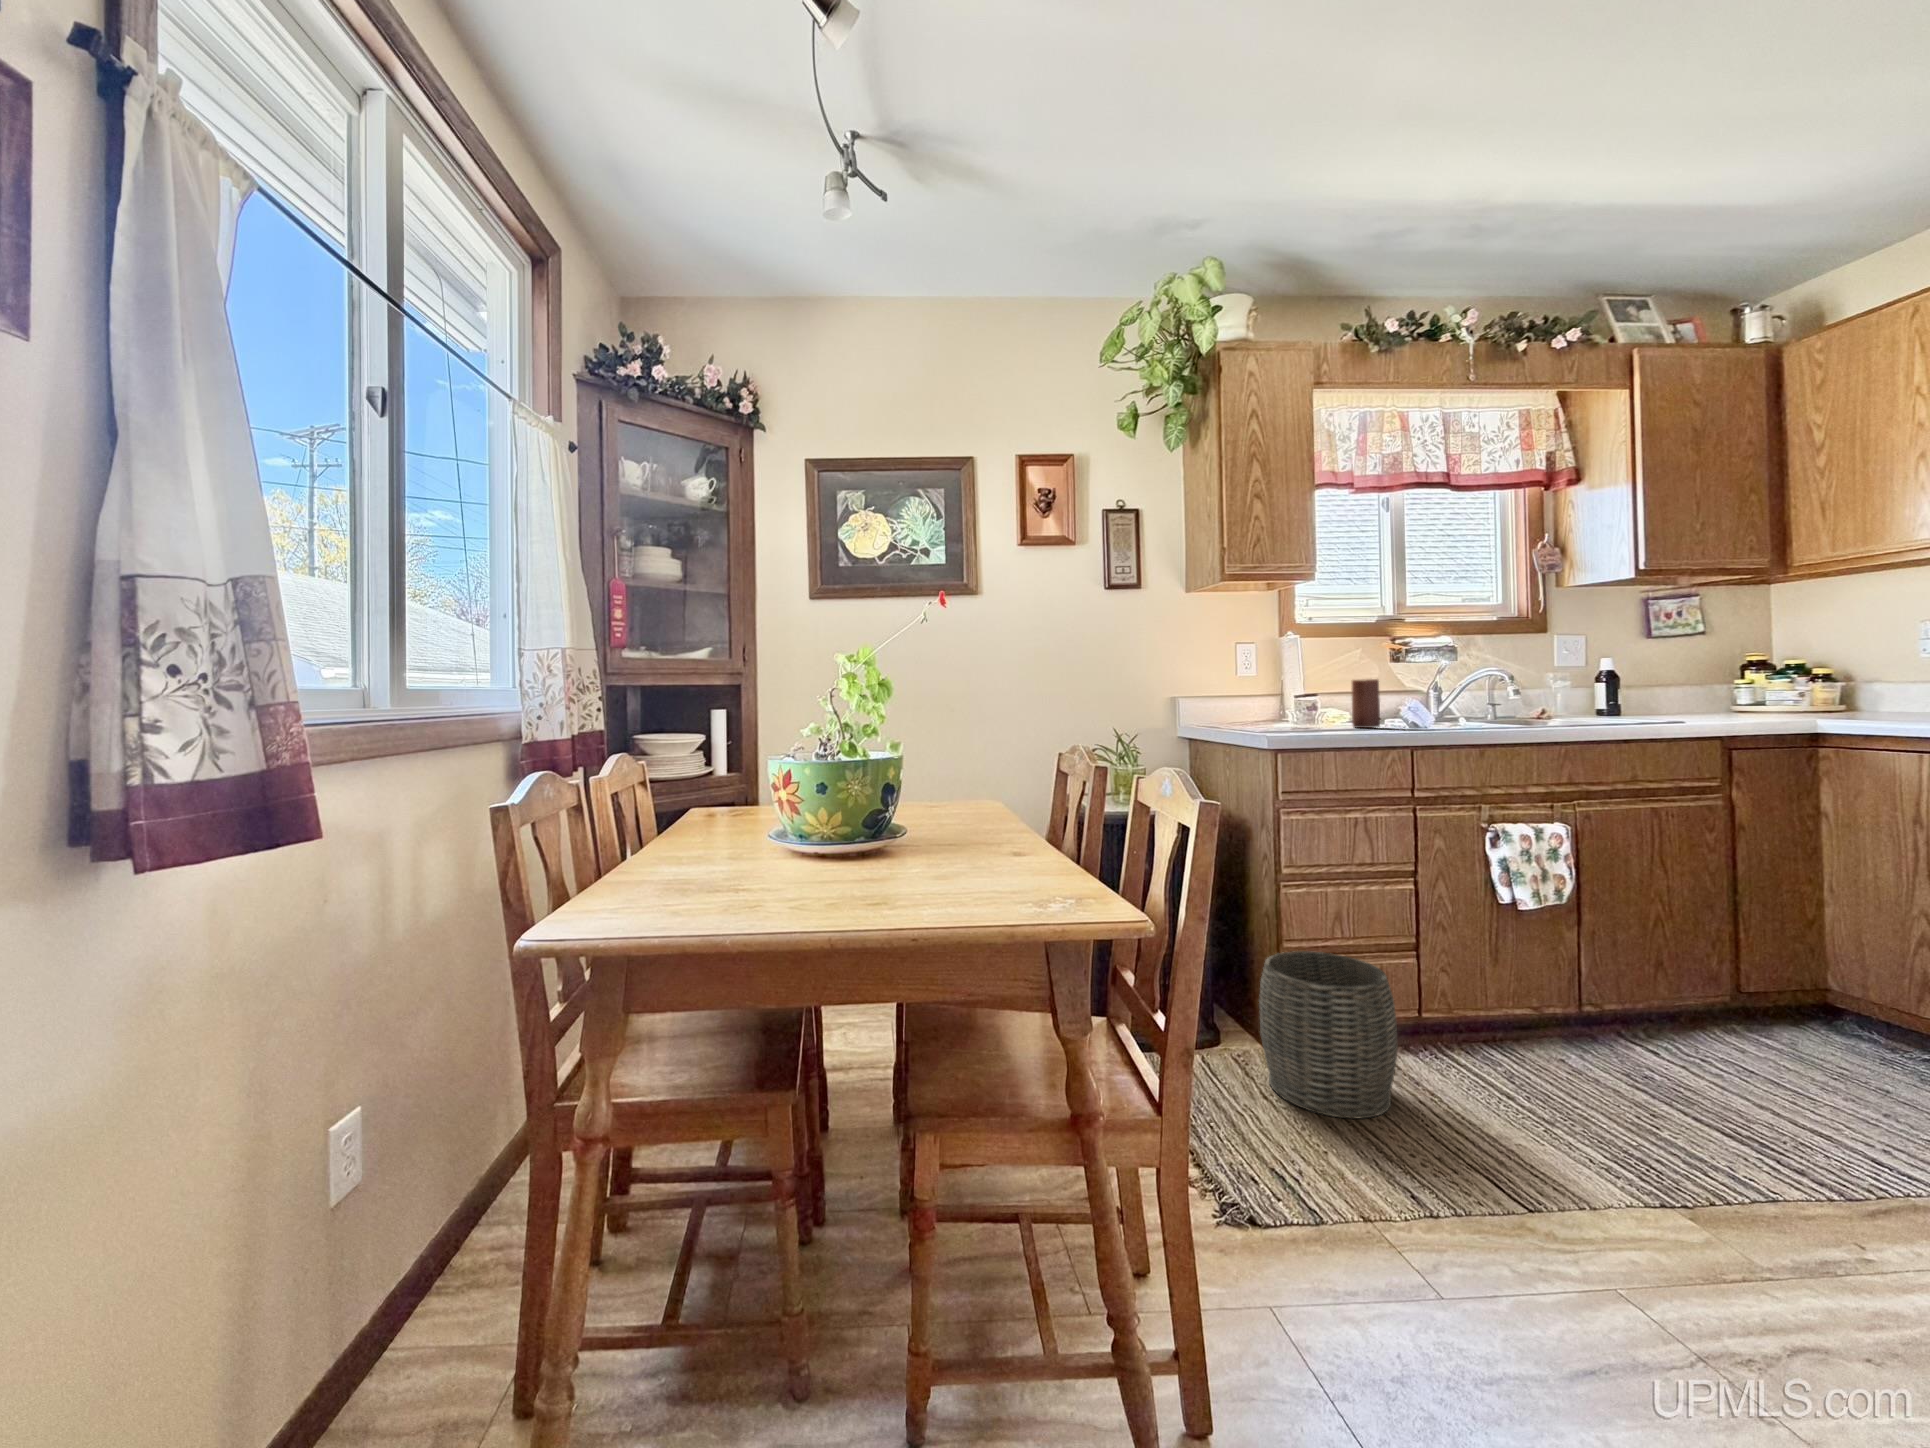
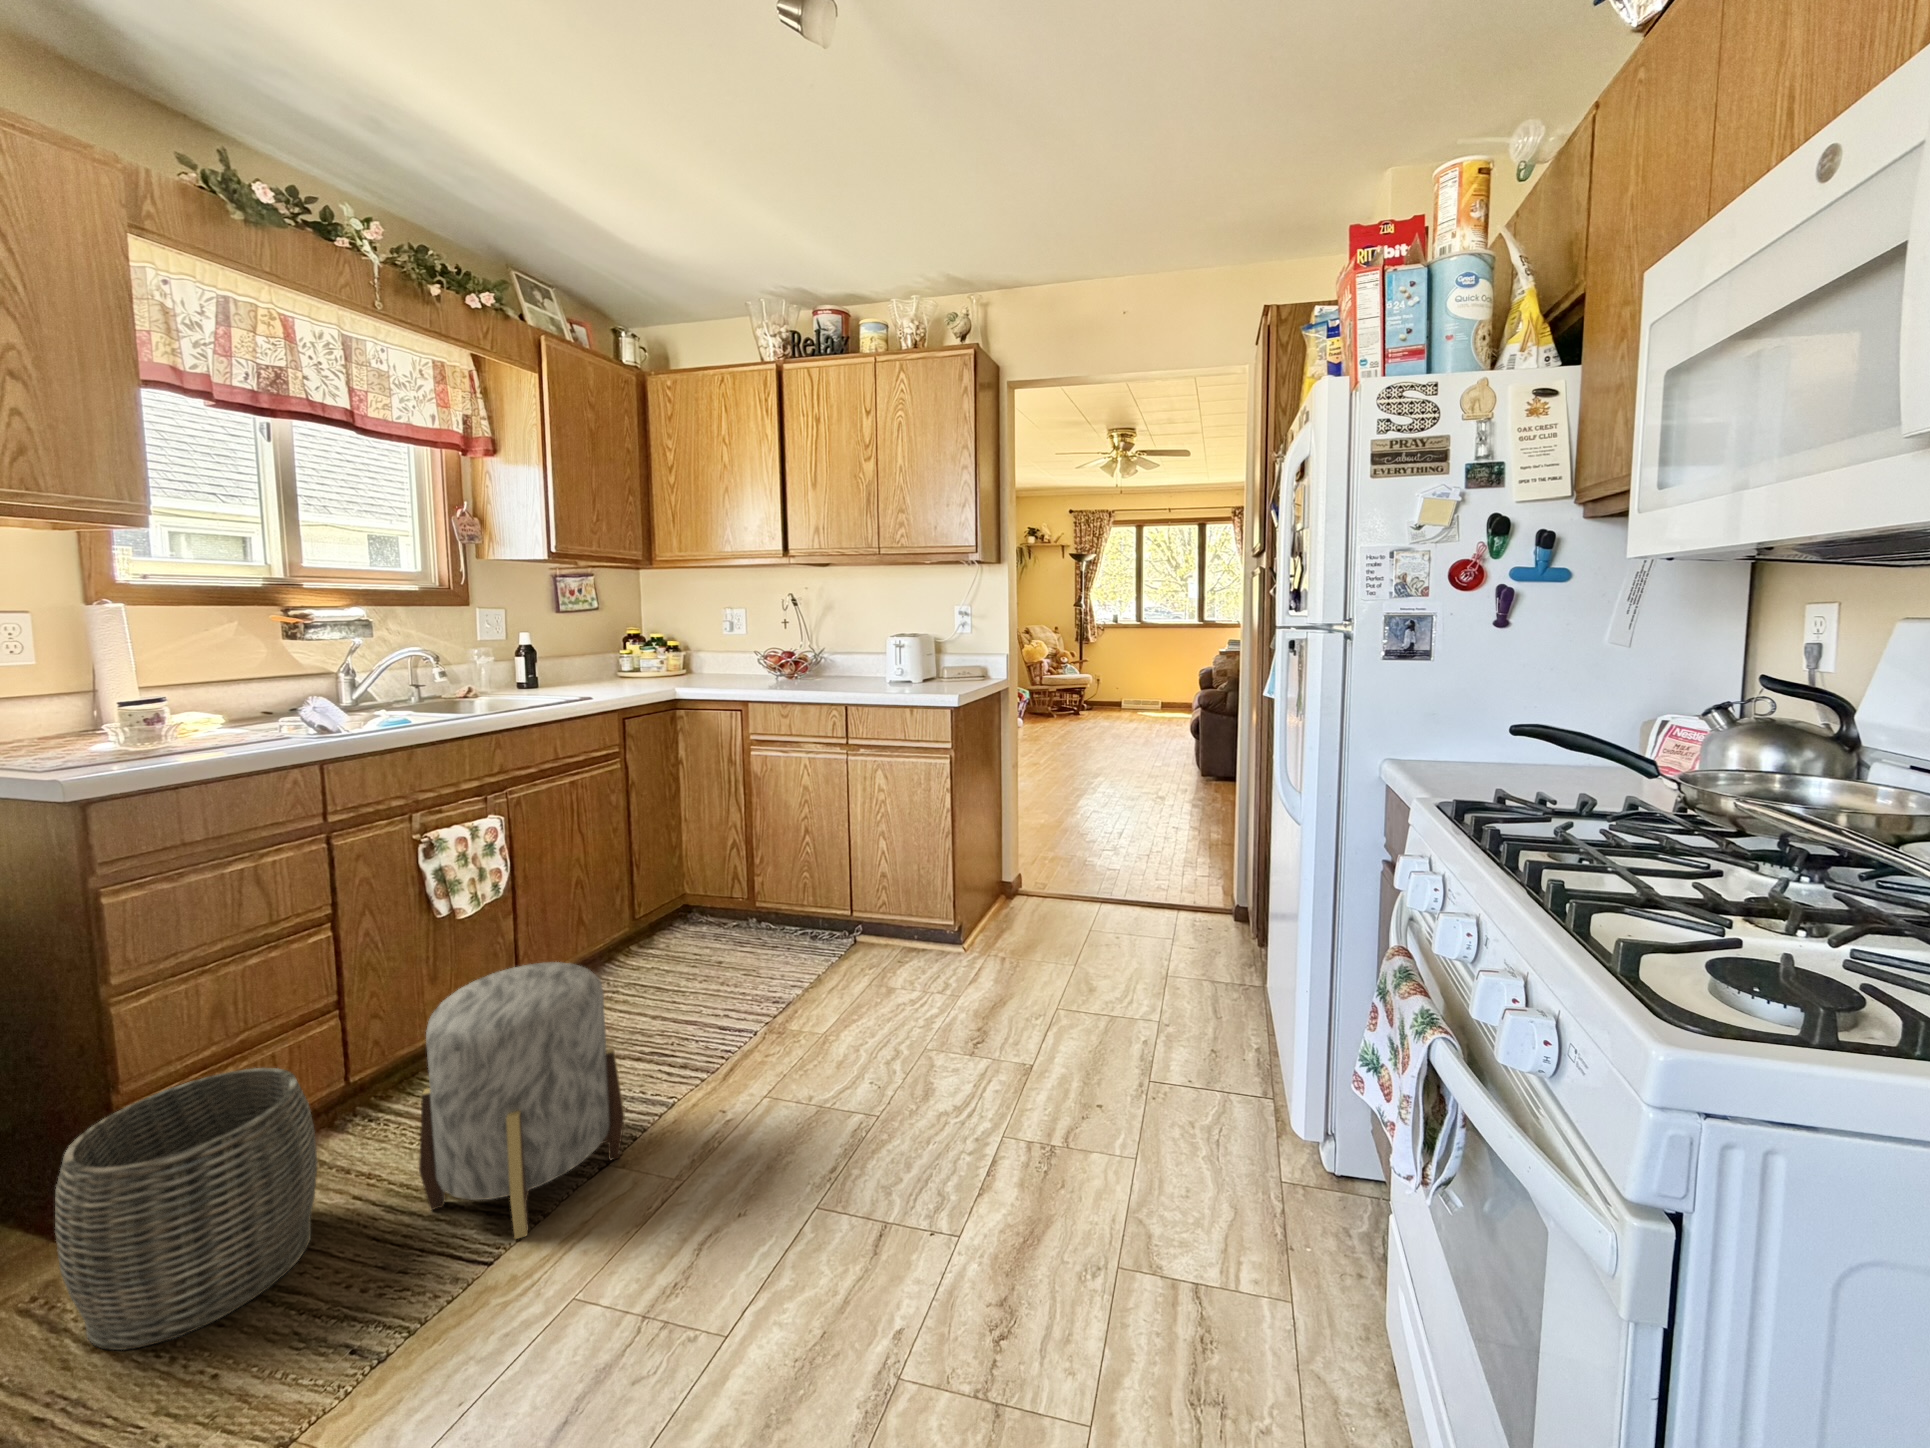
candle: present [1352,679,1380,728] -> none [217,674,269,743]
stool: none [1472,953,1696,1210] -> present [419,962,625,1239]

